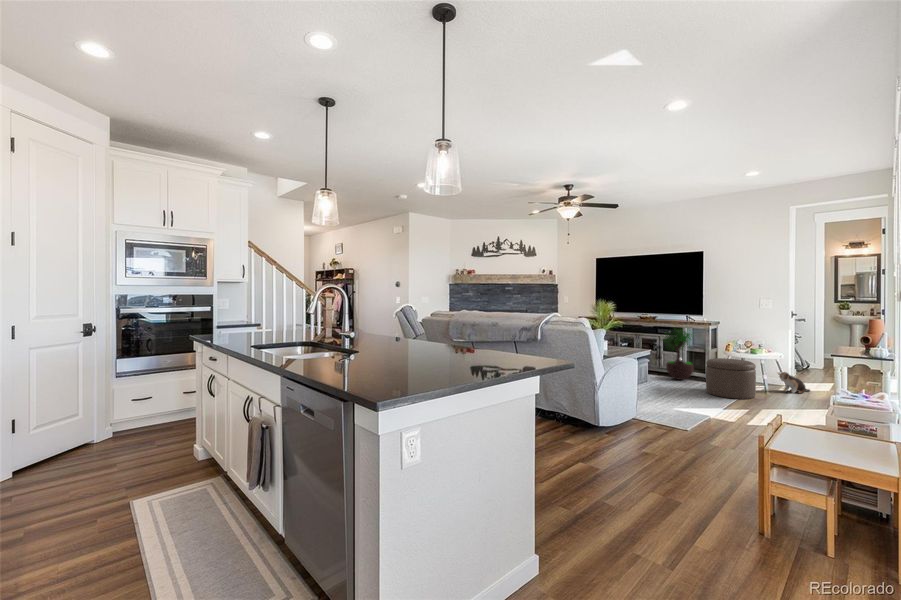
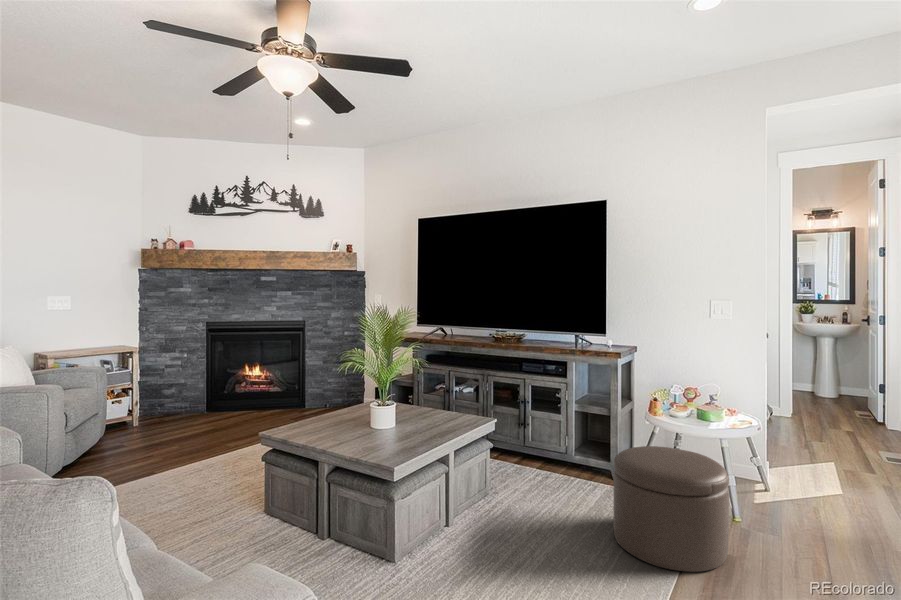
potted tree: present [662,328,694,380] -> none [518,354,593,479]
plush toy: present [777,372,810,393] -> none [761,473,824,523]

